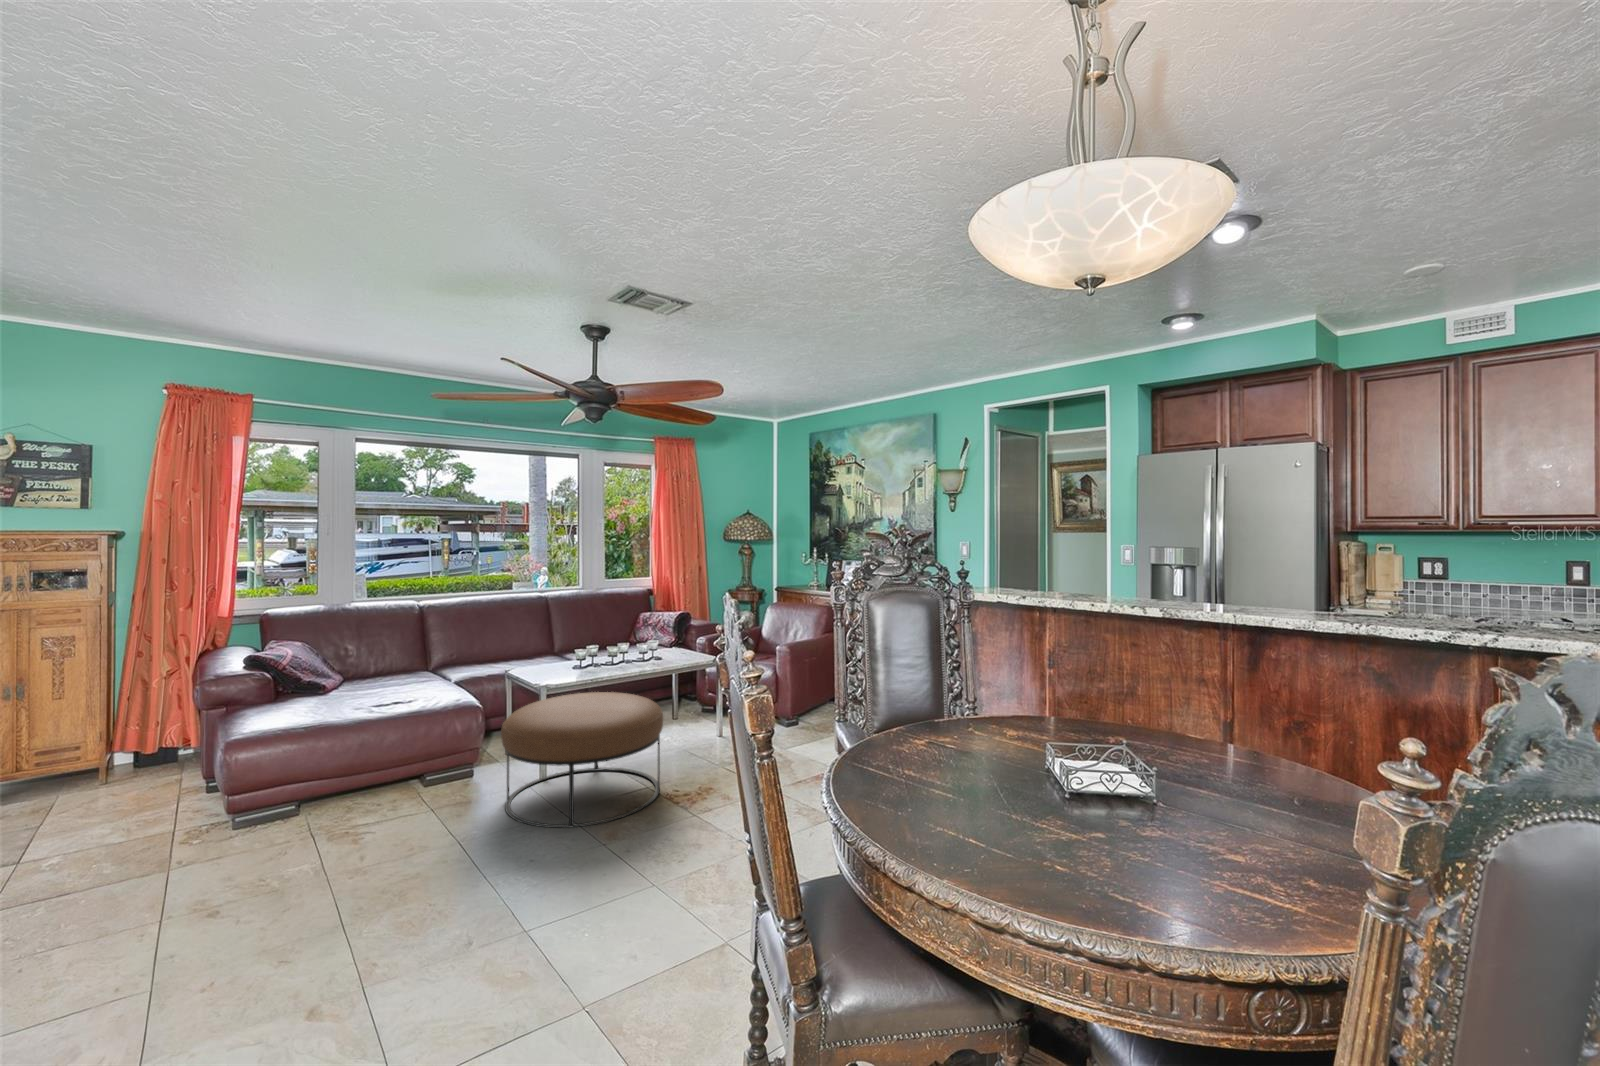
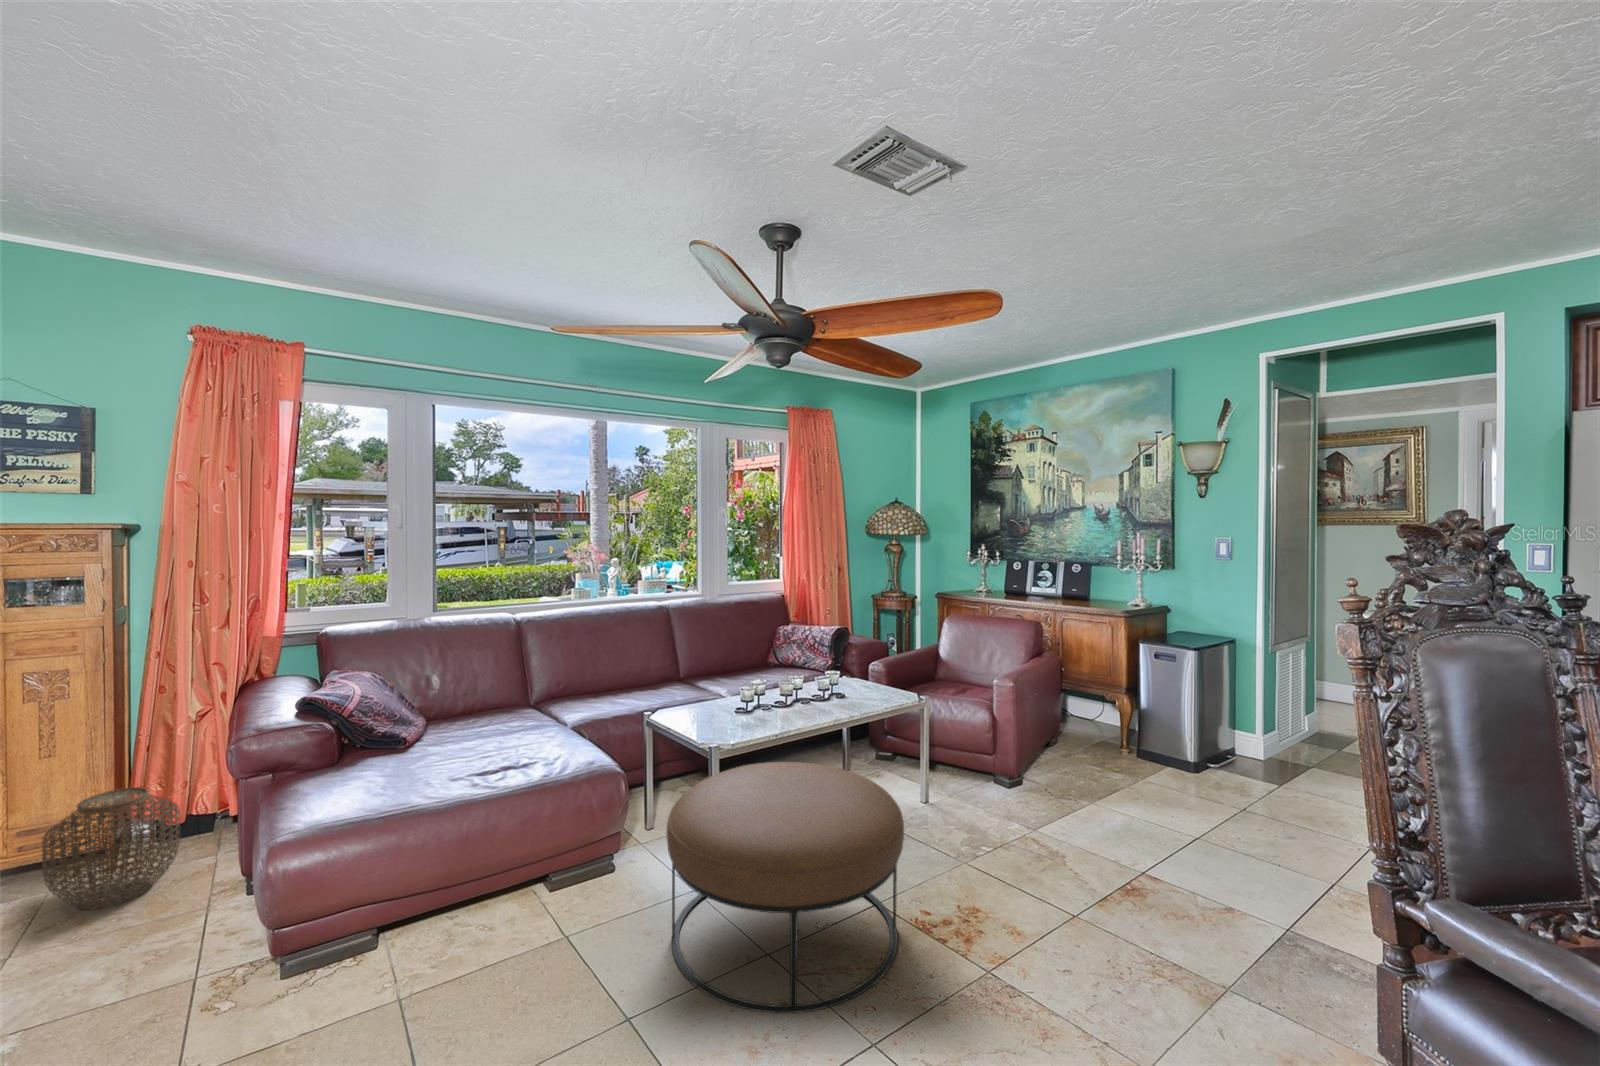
woven basket: none [60,718,157,800] -> present [42,787,180,909]

